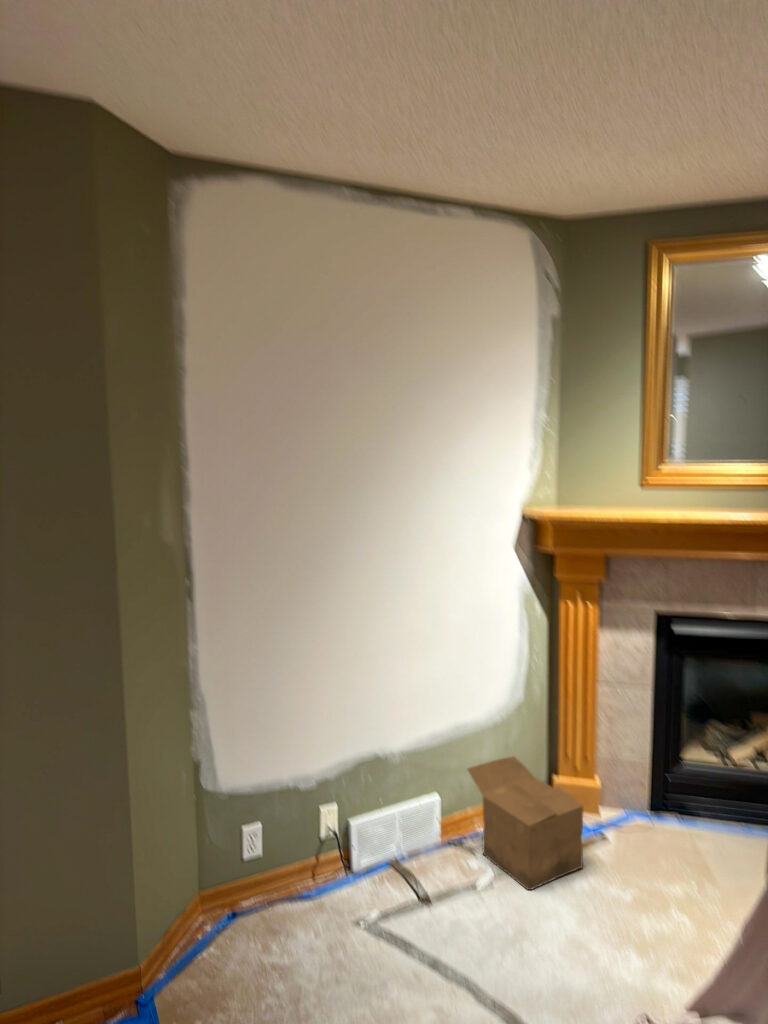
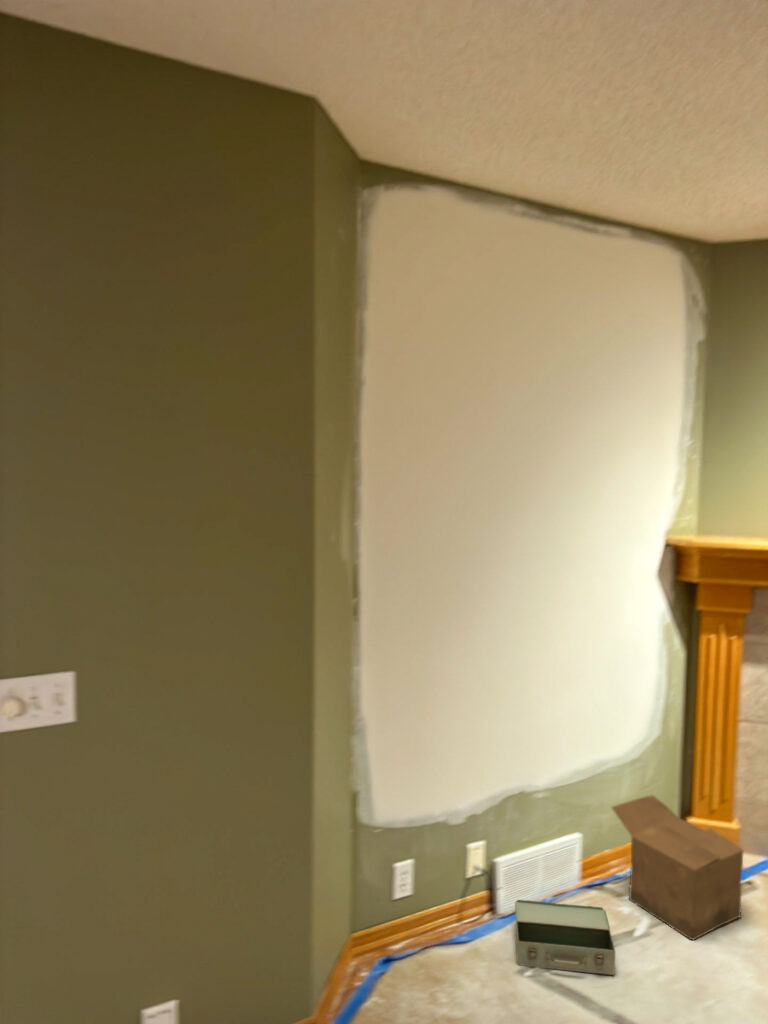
toolbox: none [355,857,447,924] -> present [515,900,615,975]

